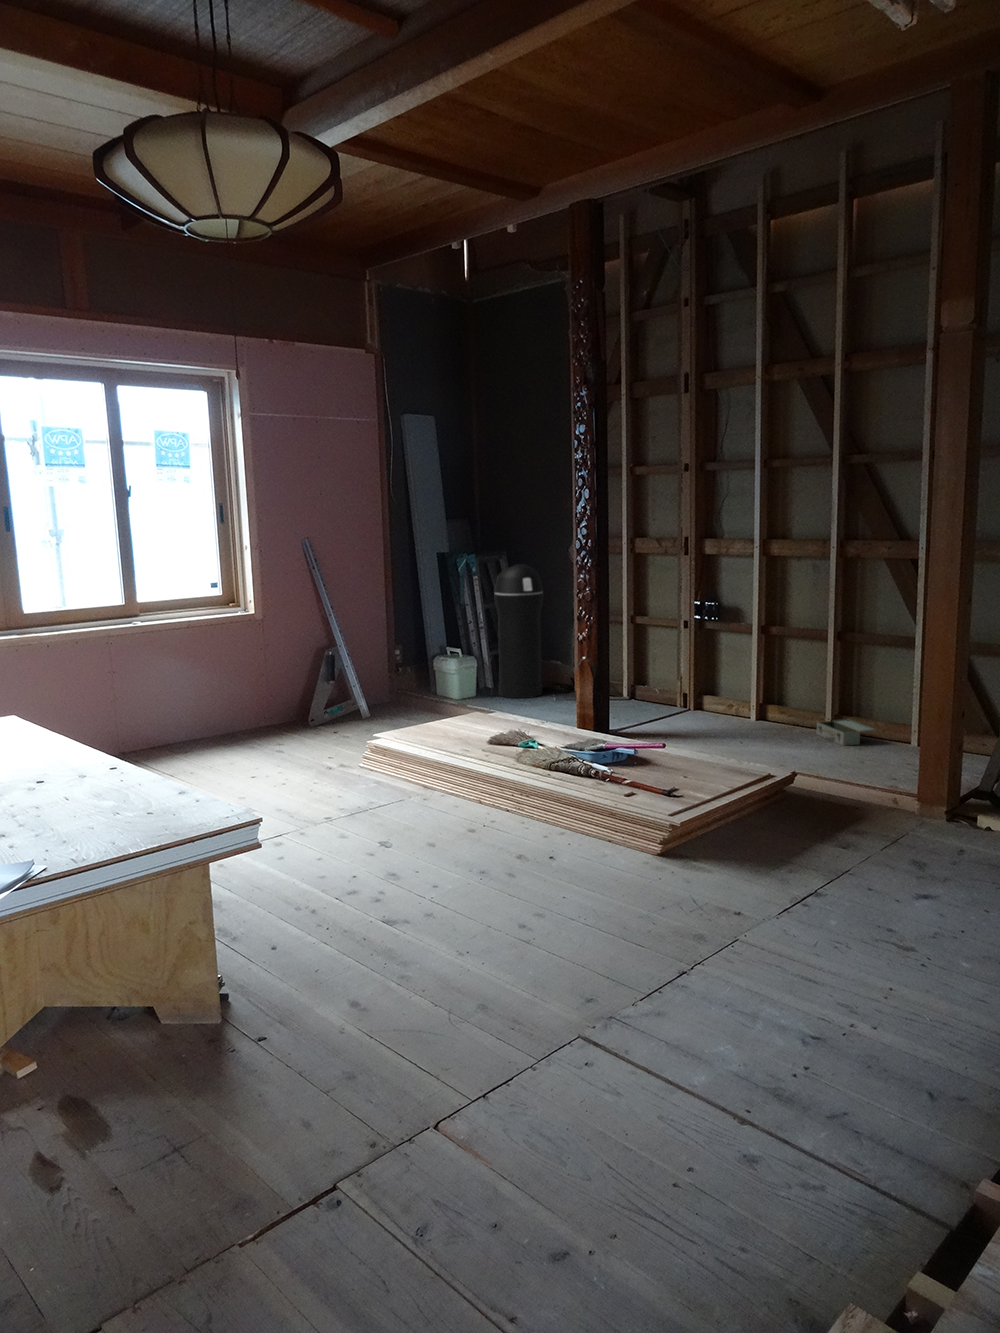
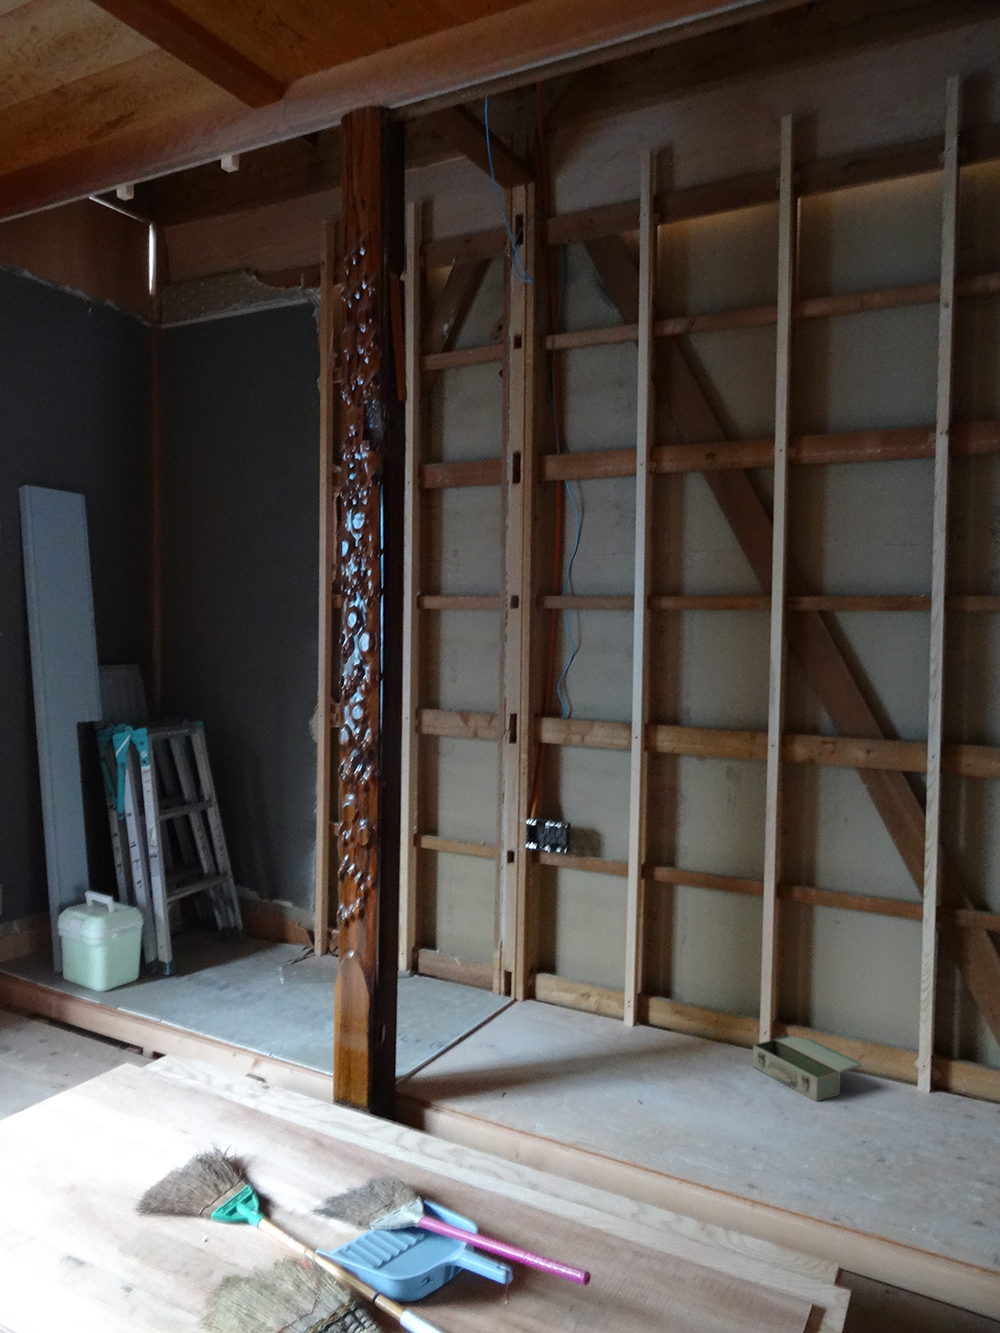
trash can: present [494,564,543,698] -> none [179,746,266,979]

